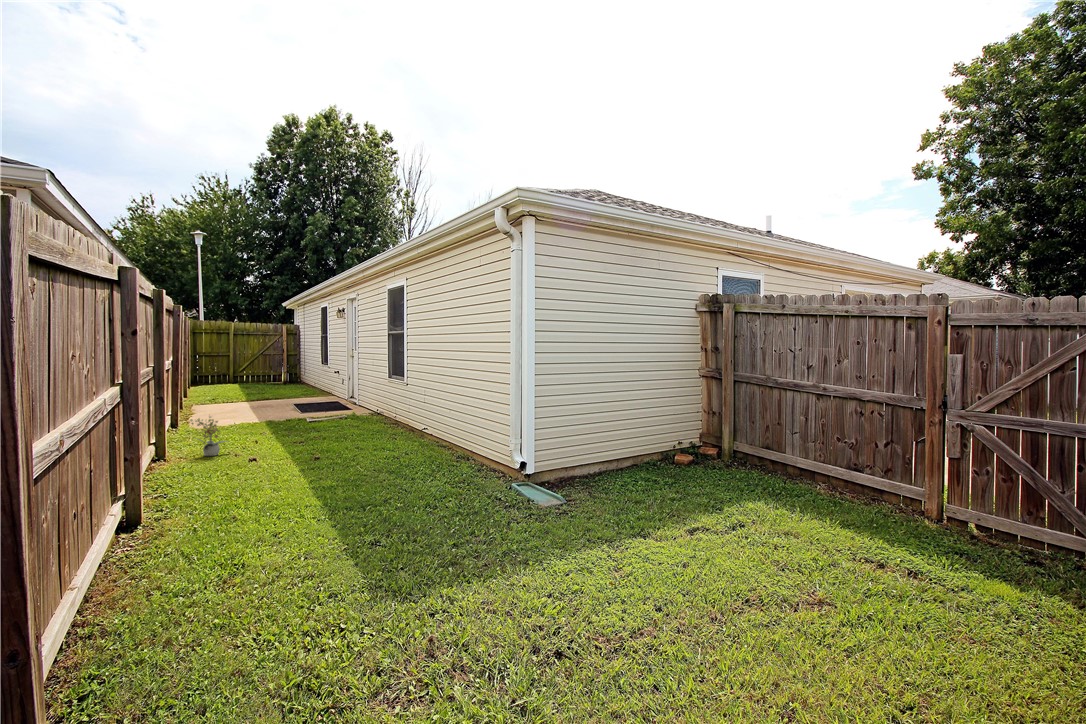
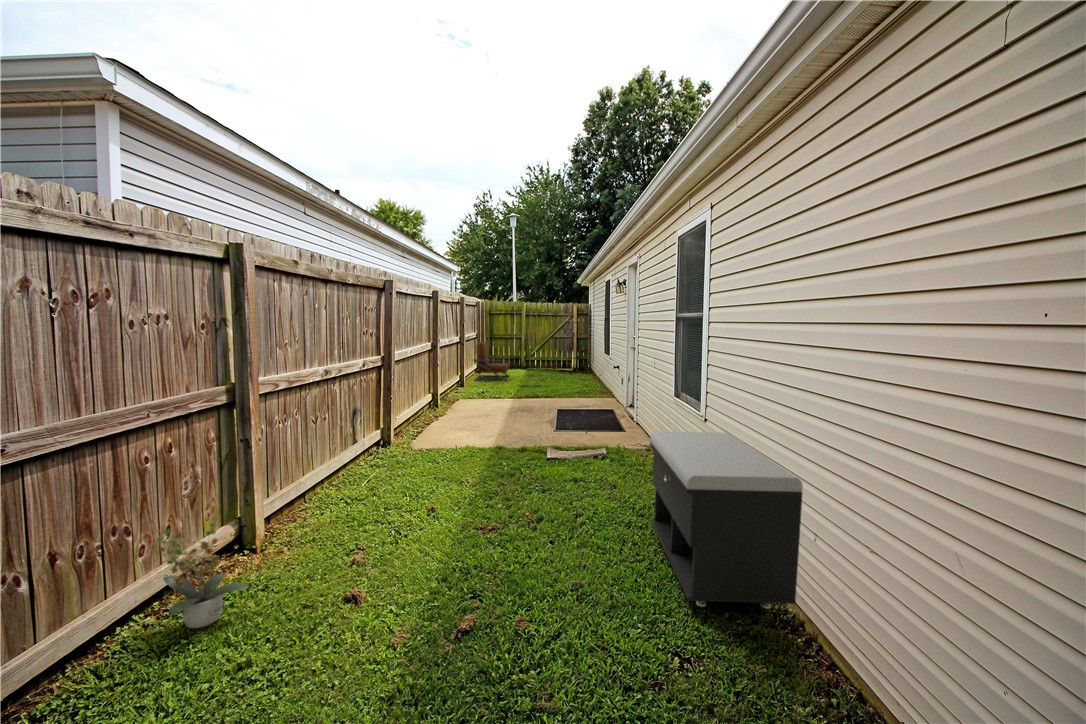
lounge chair: none [192,358,229,393] -> present [473,342,509,381]
storage bench: none [385,380,441,434] -> present [650,431,803,609]

